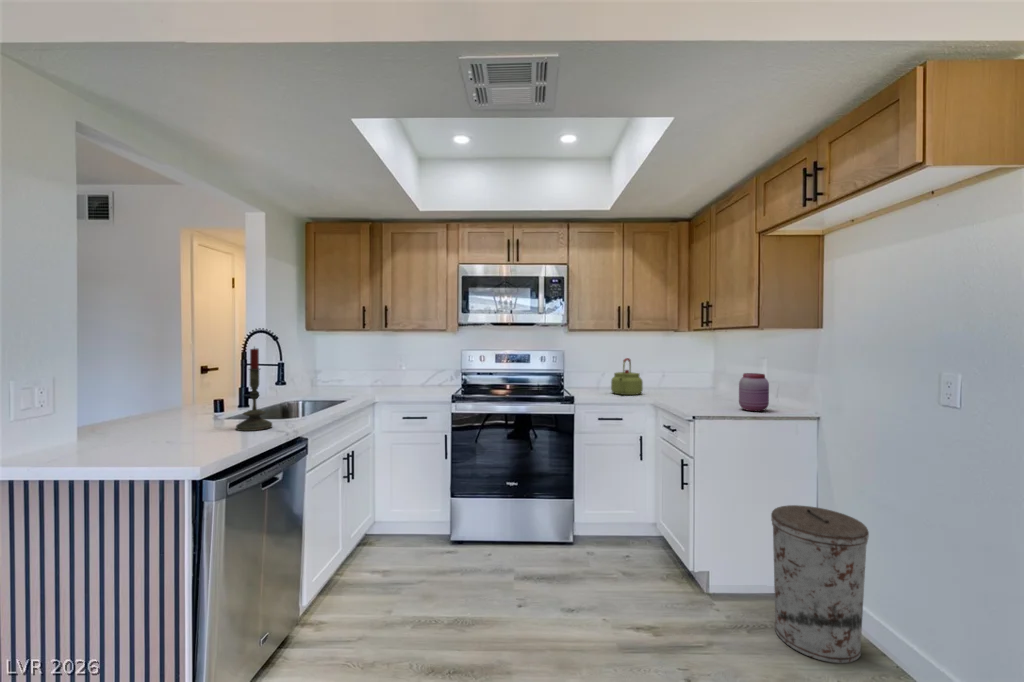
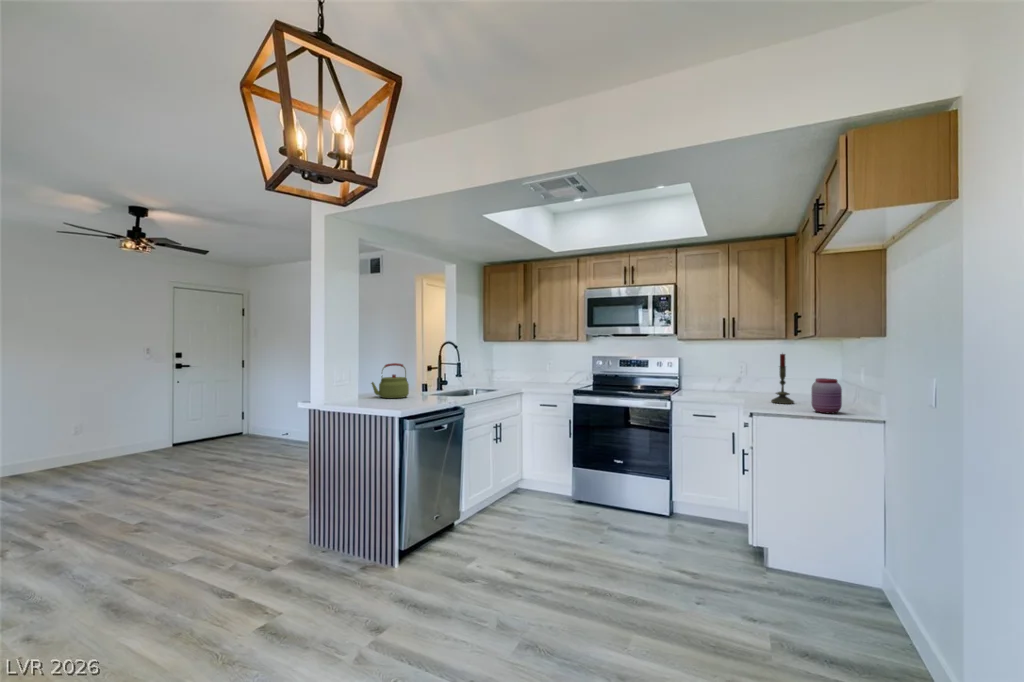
candle: present [236,348,272,431] -> present [771,354,794,404]
kettle: present [611,358,643,395] -> present [371,363,409,398]
trash can: present [771,505,869,663] -> none [805,496,896,635]

